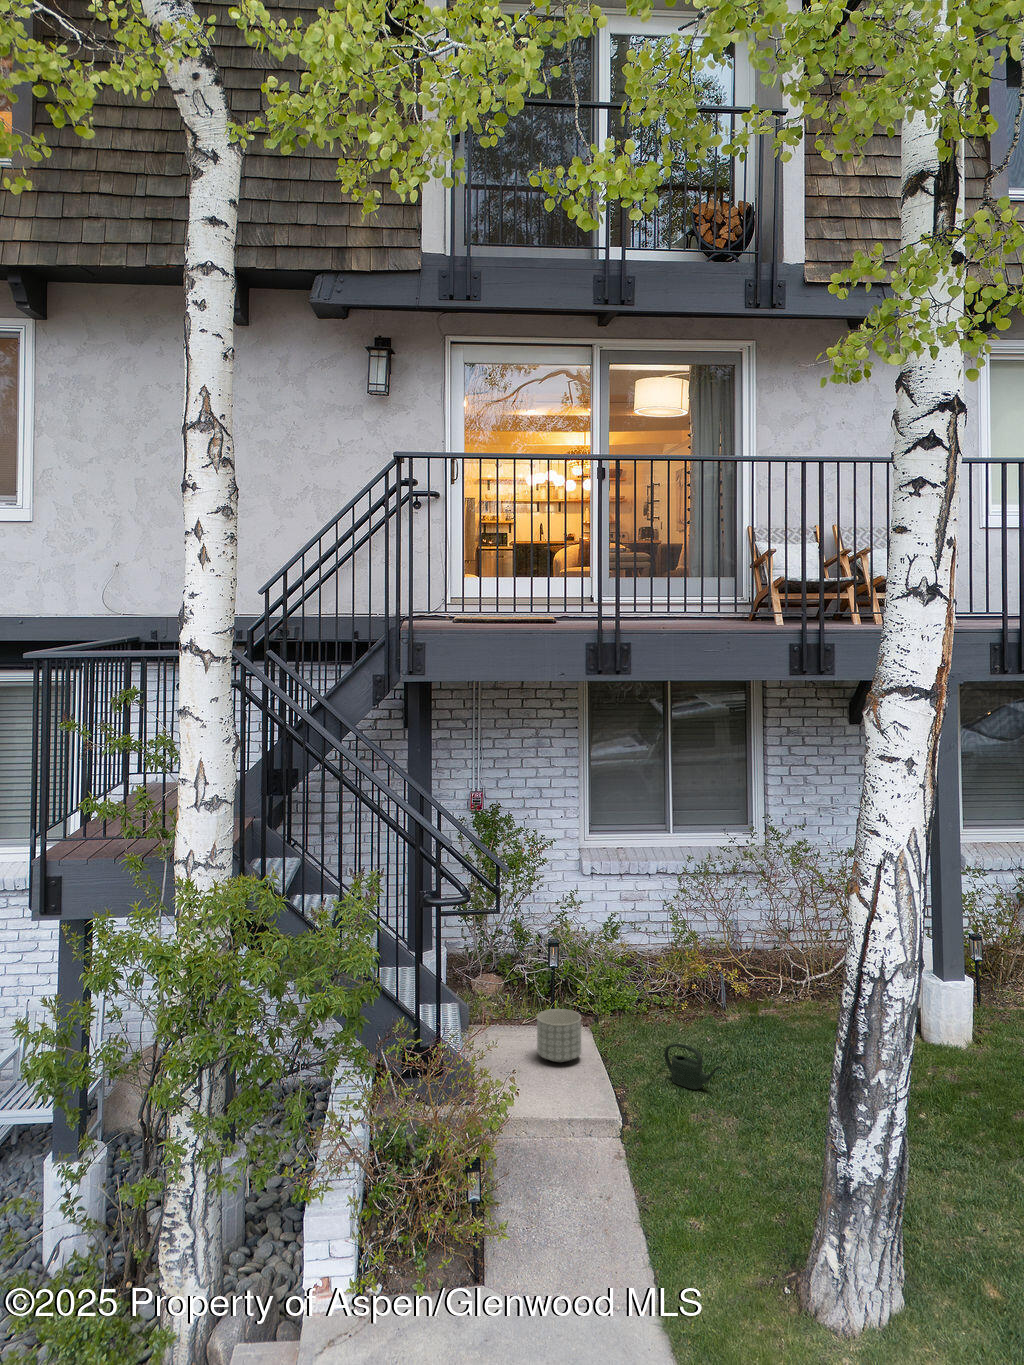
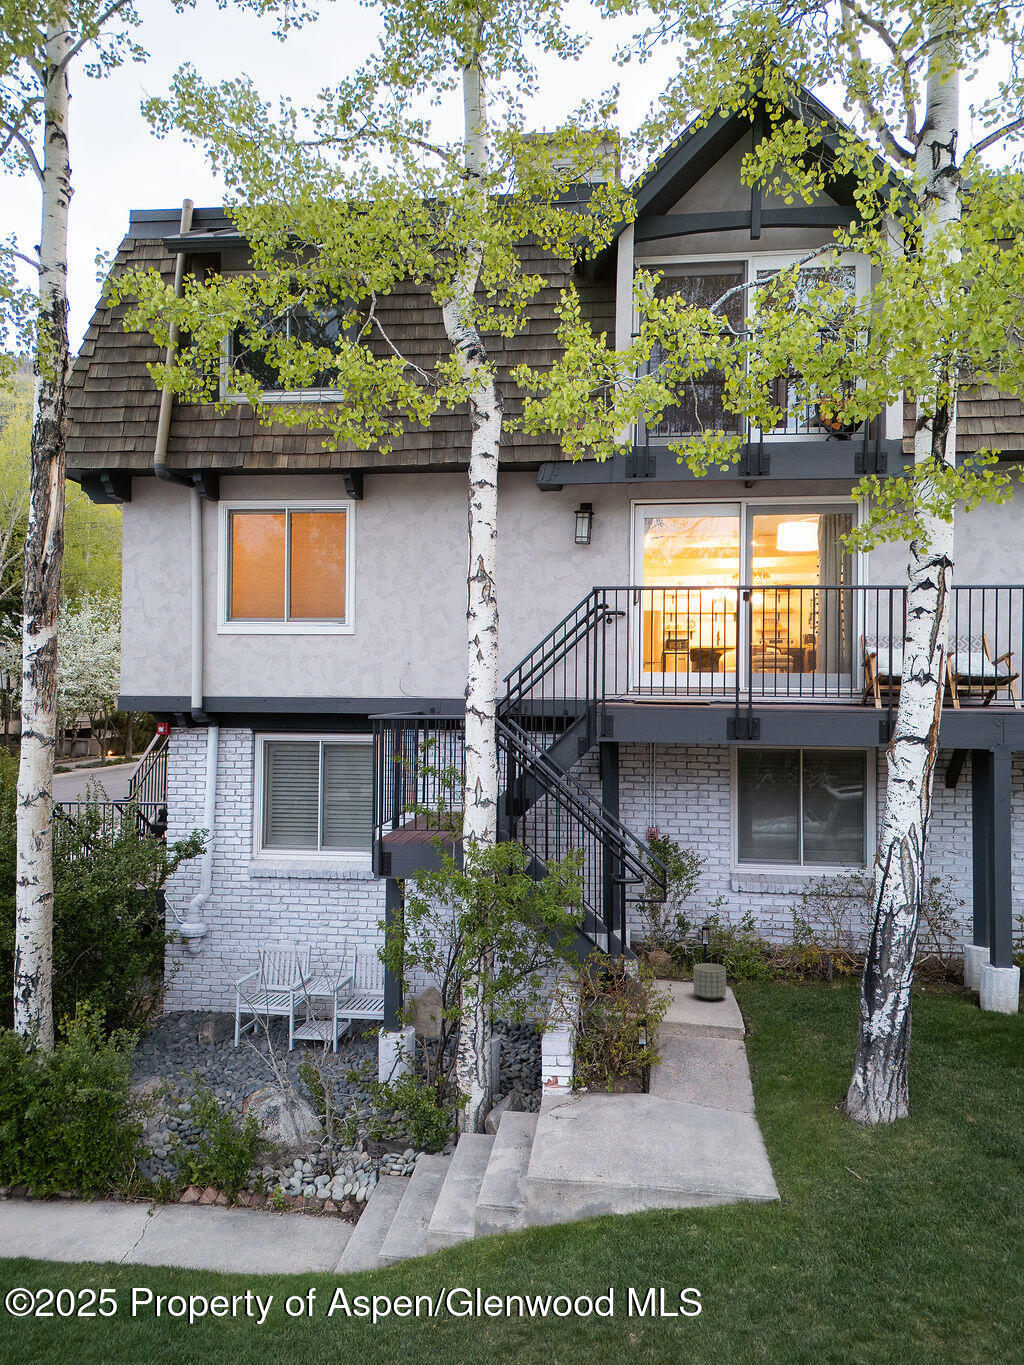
watering can: present [664,1043,722,1090] -> none [786,989,826,1021]

